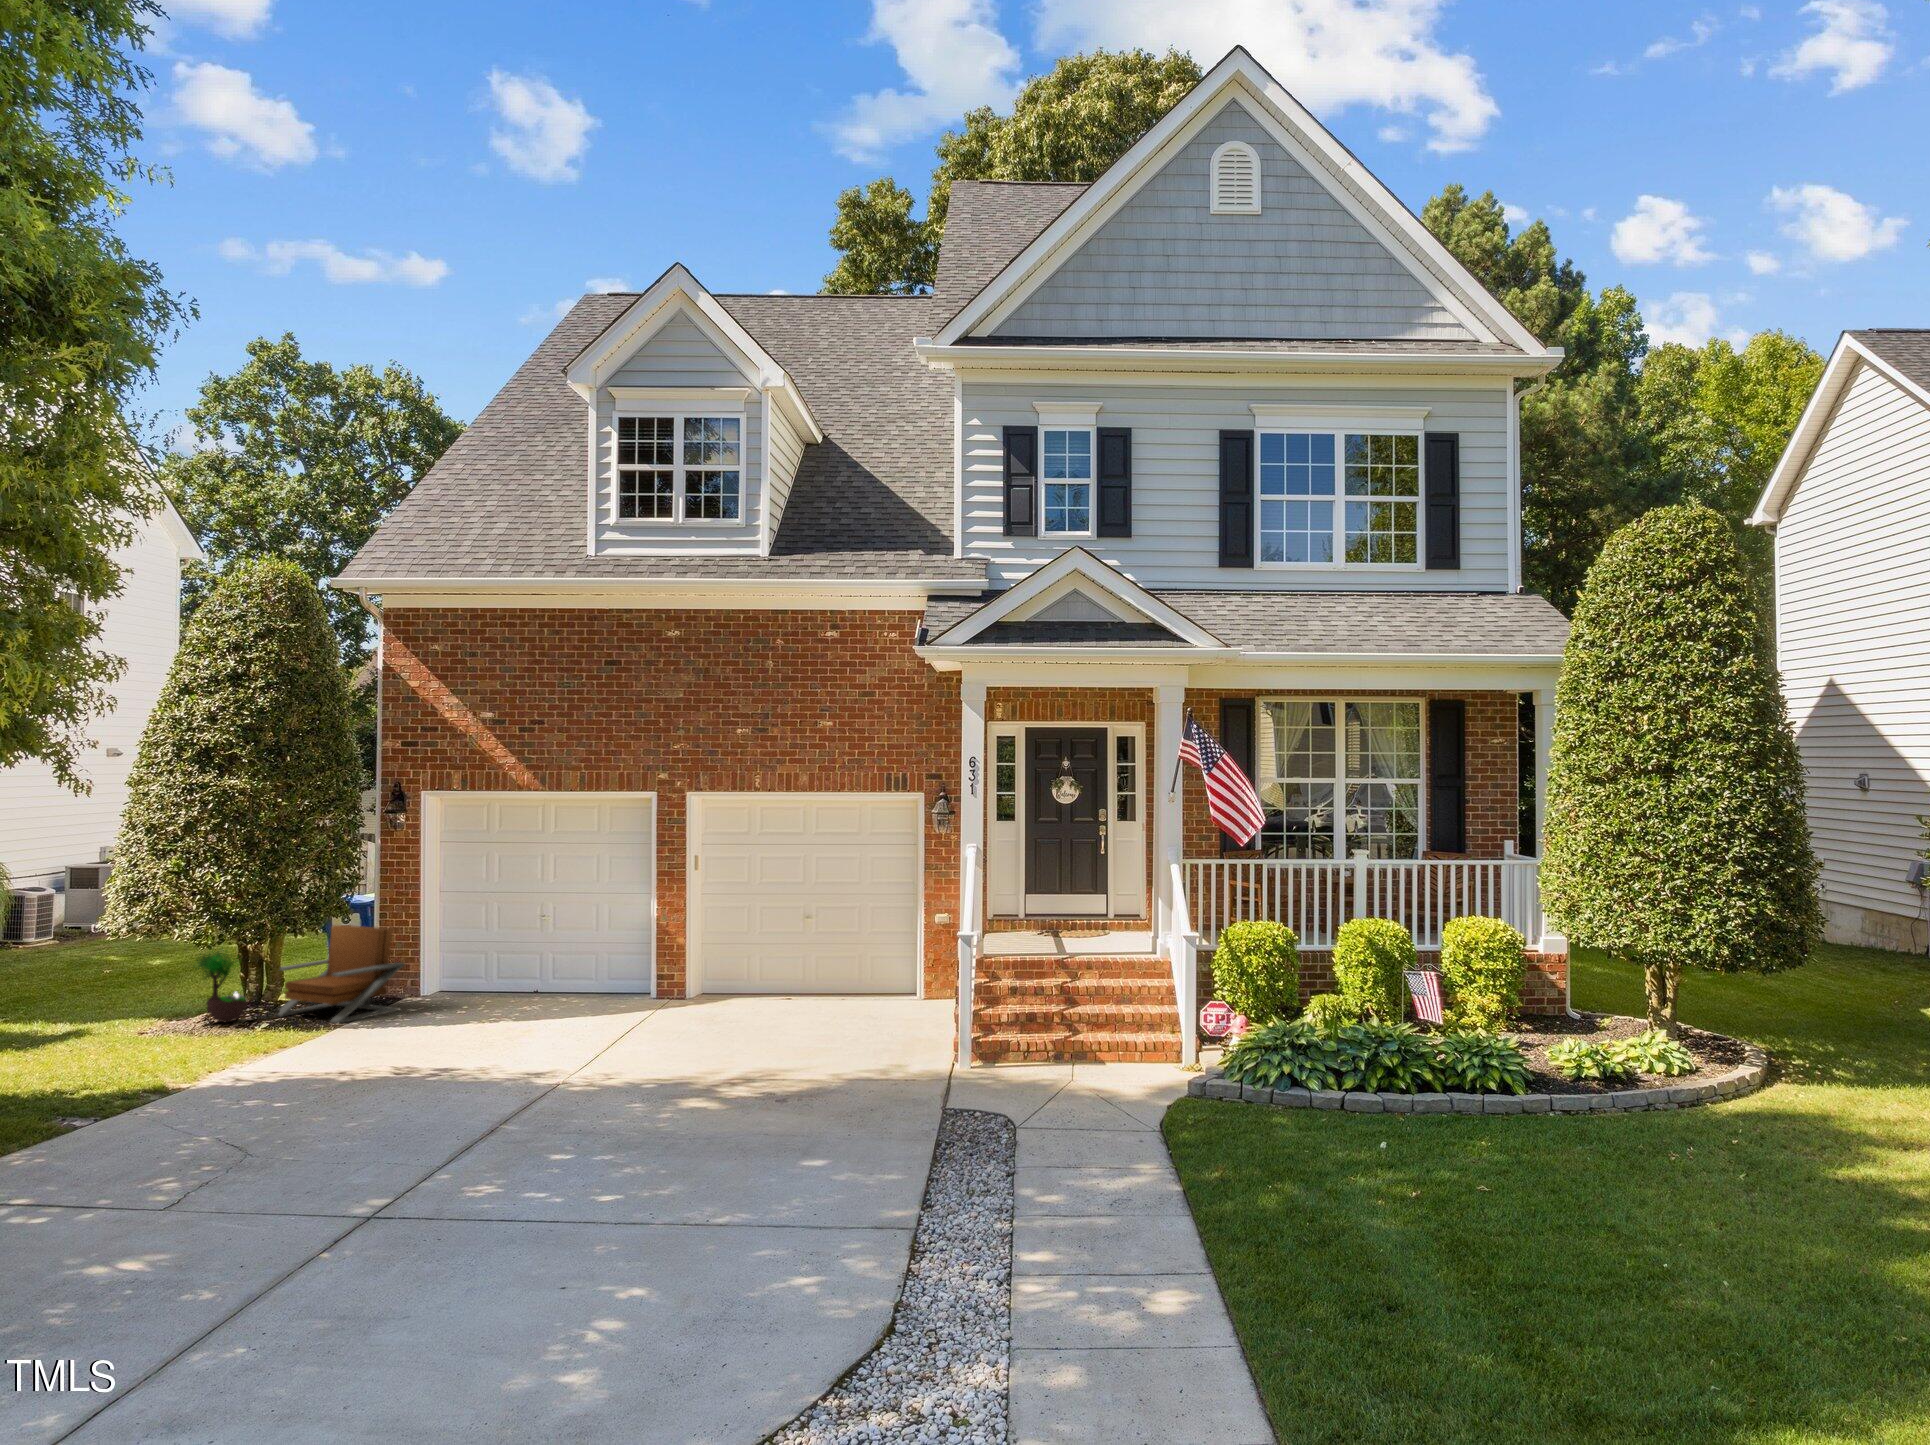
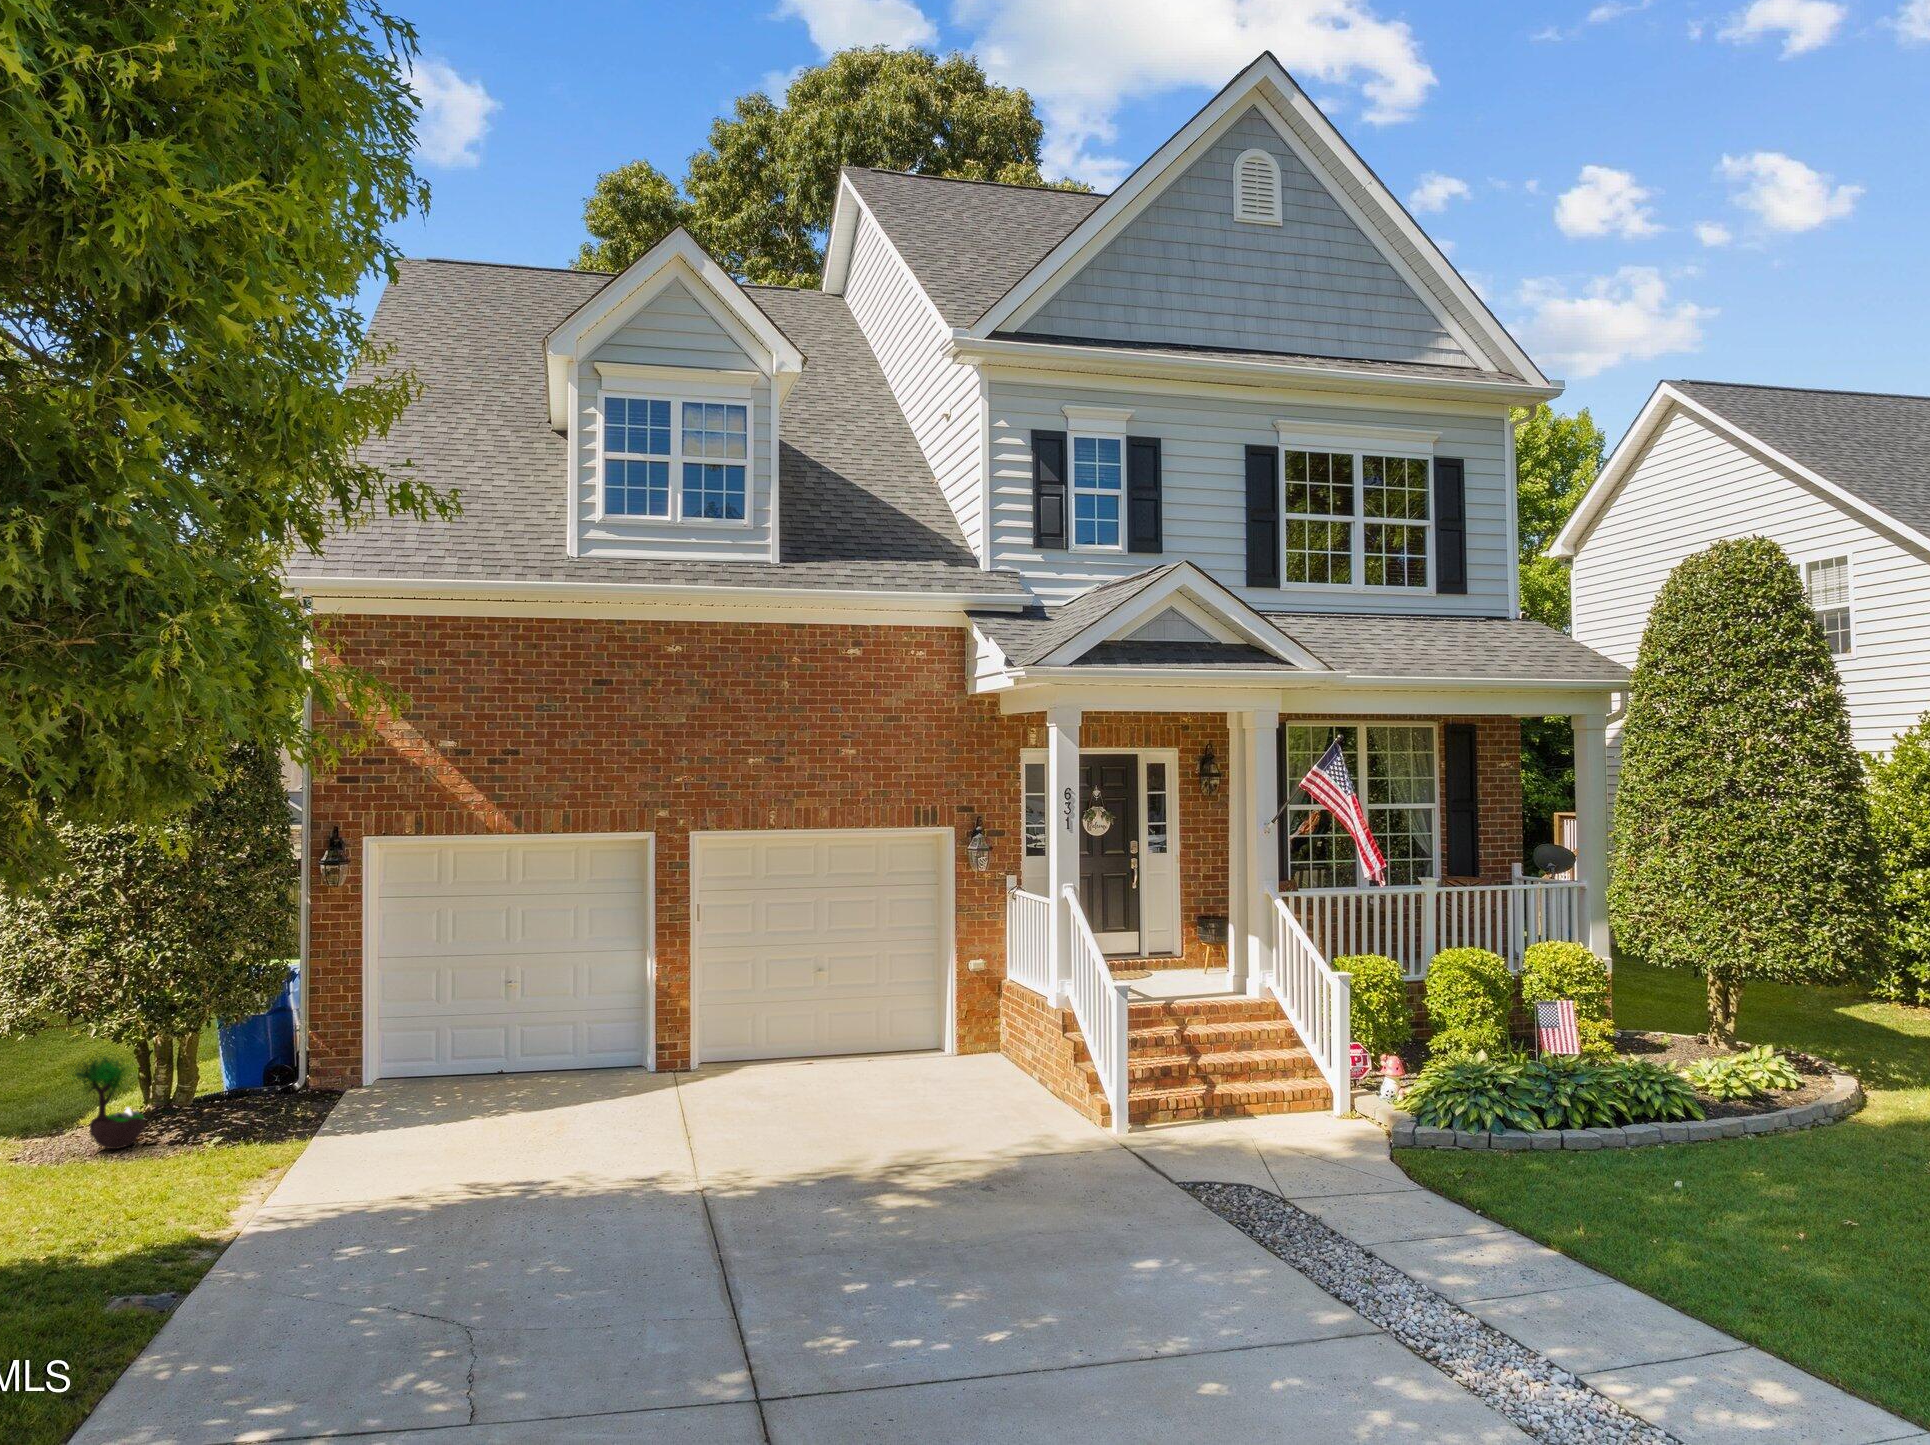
lounge chair: present [278,925,404,1023] -> none [174,1011,345,1139]

